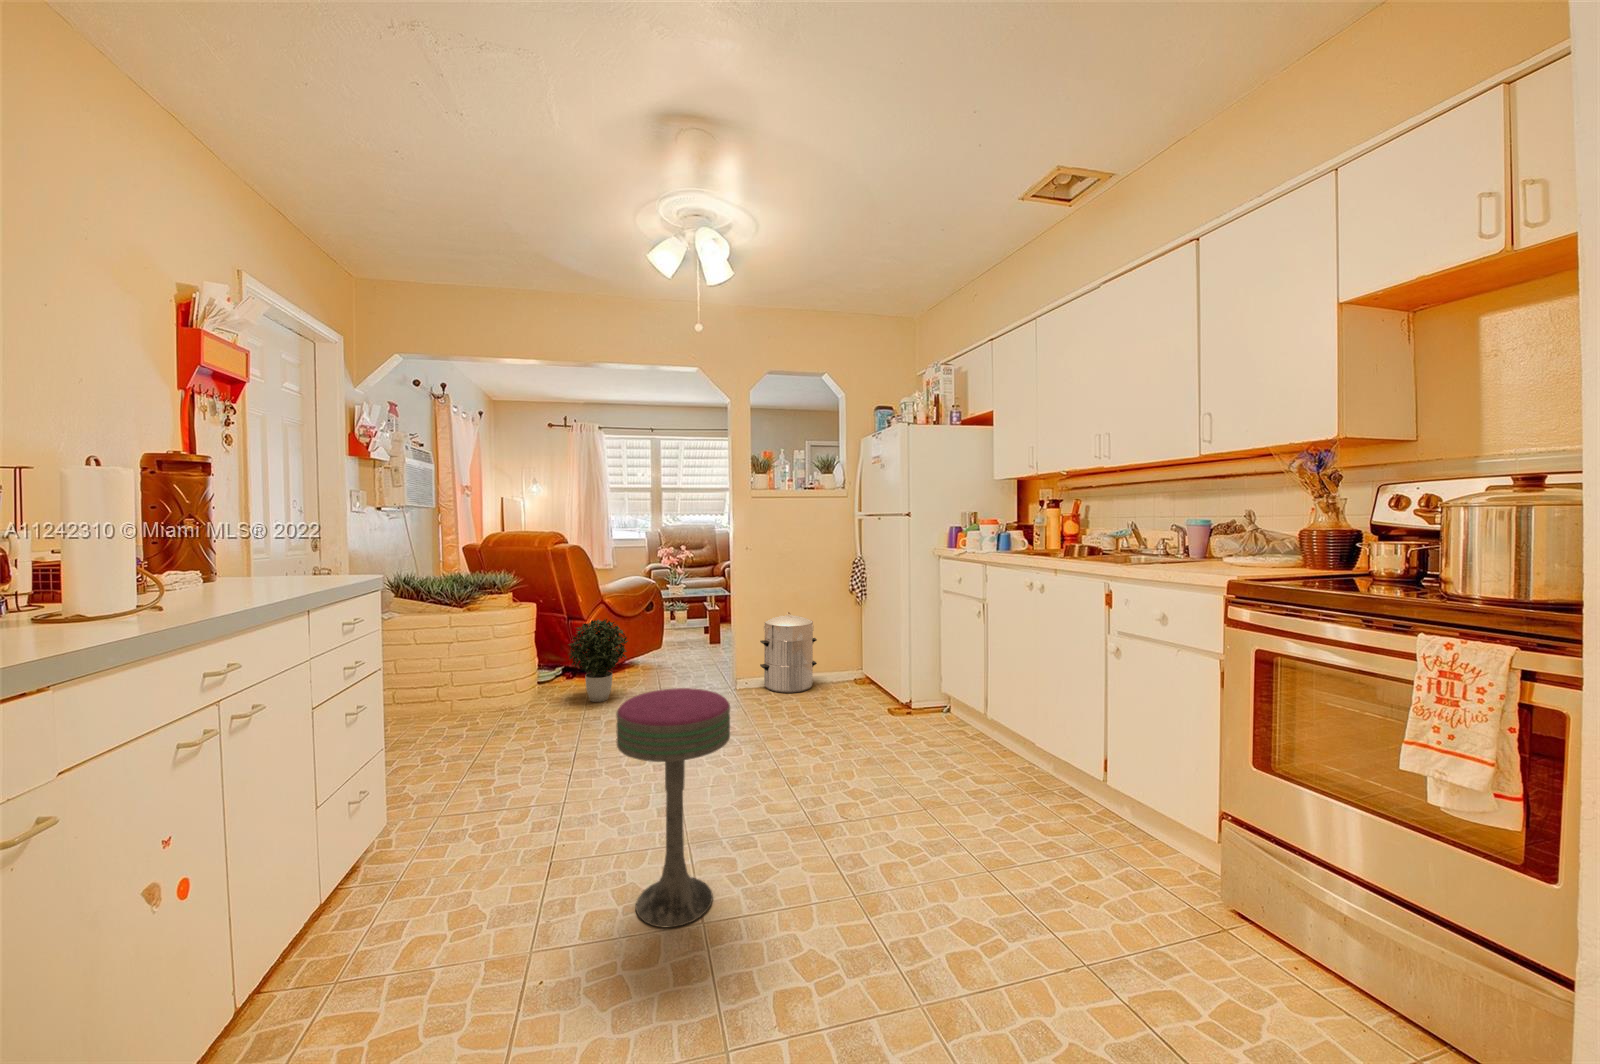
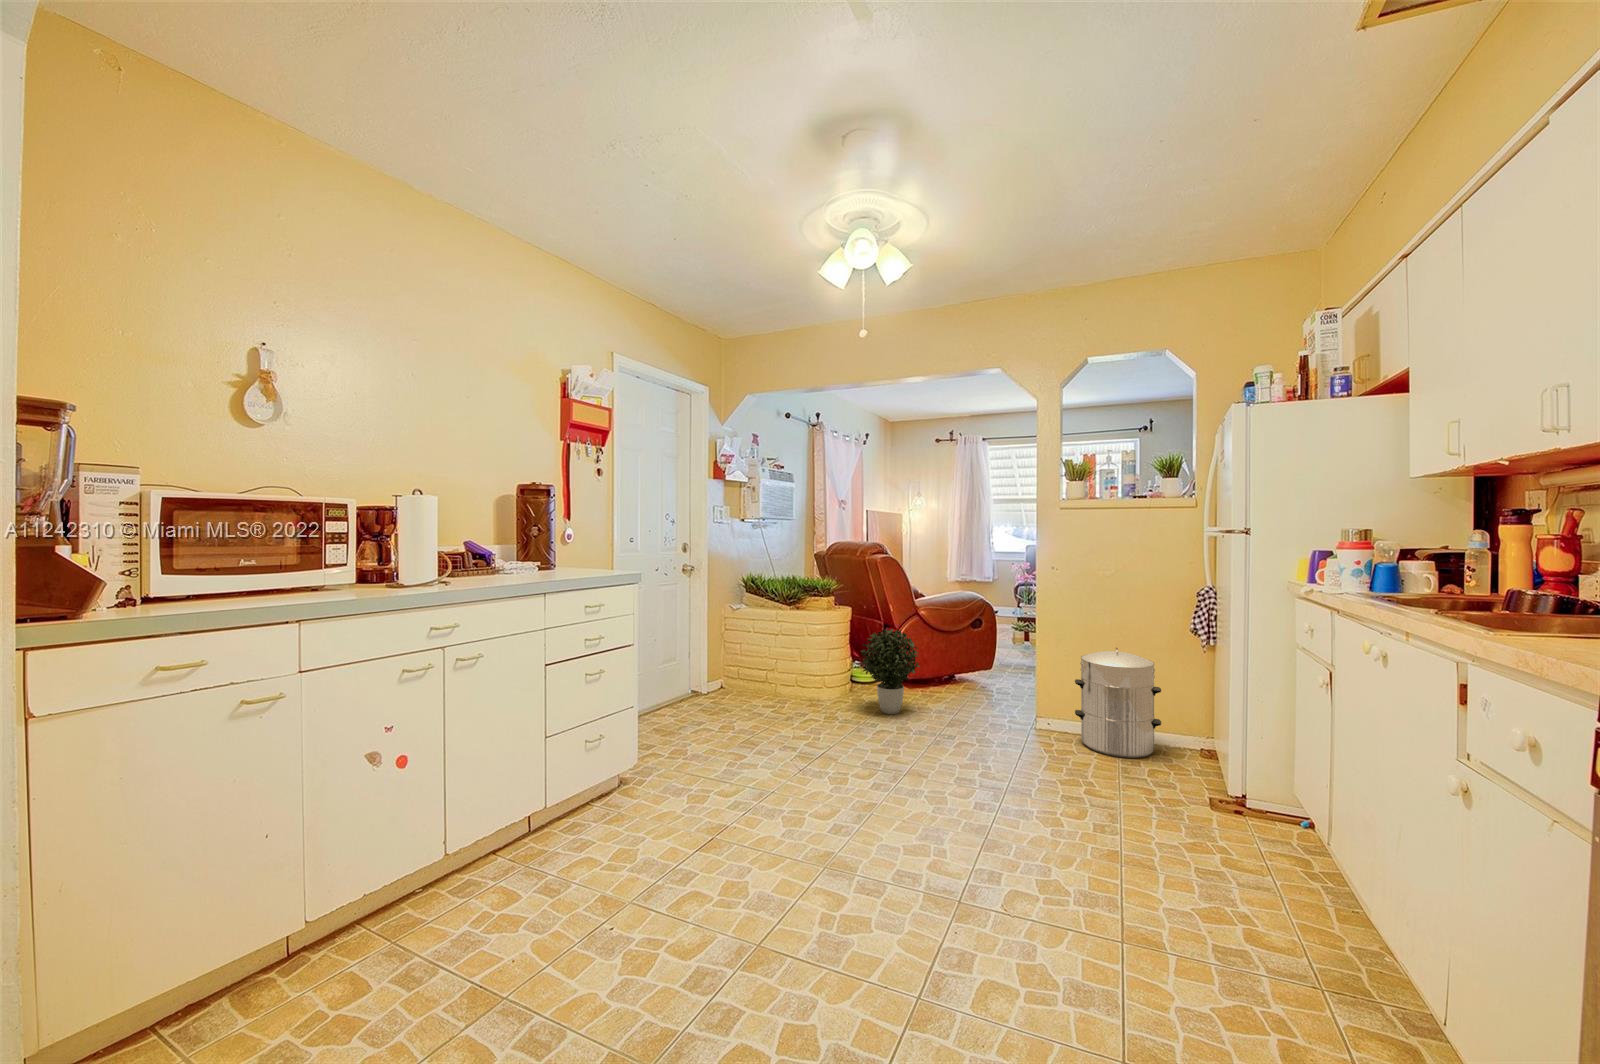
bar stool: present [616,688,730,927] -> none [684,700,804,961]

